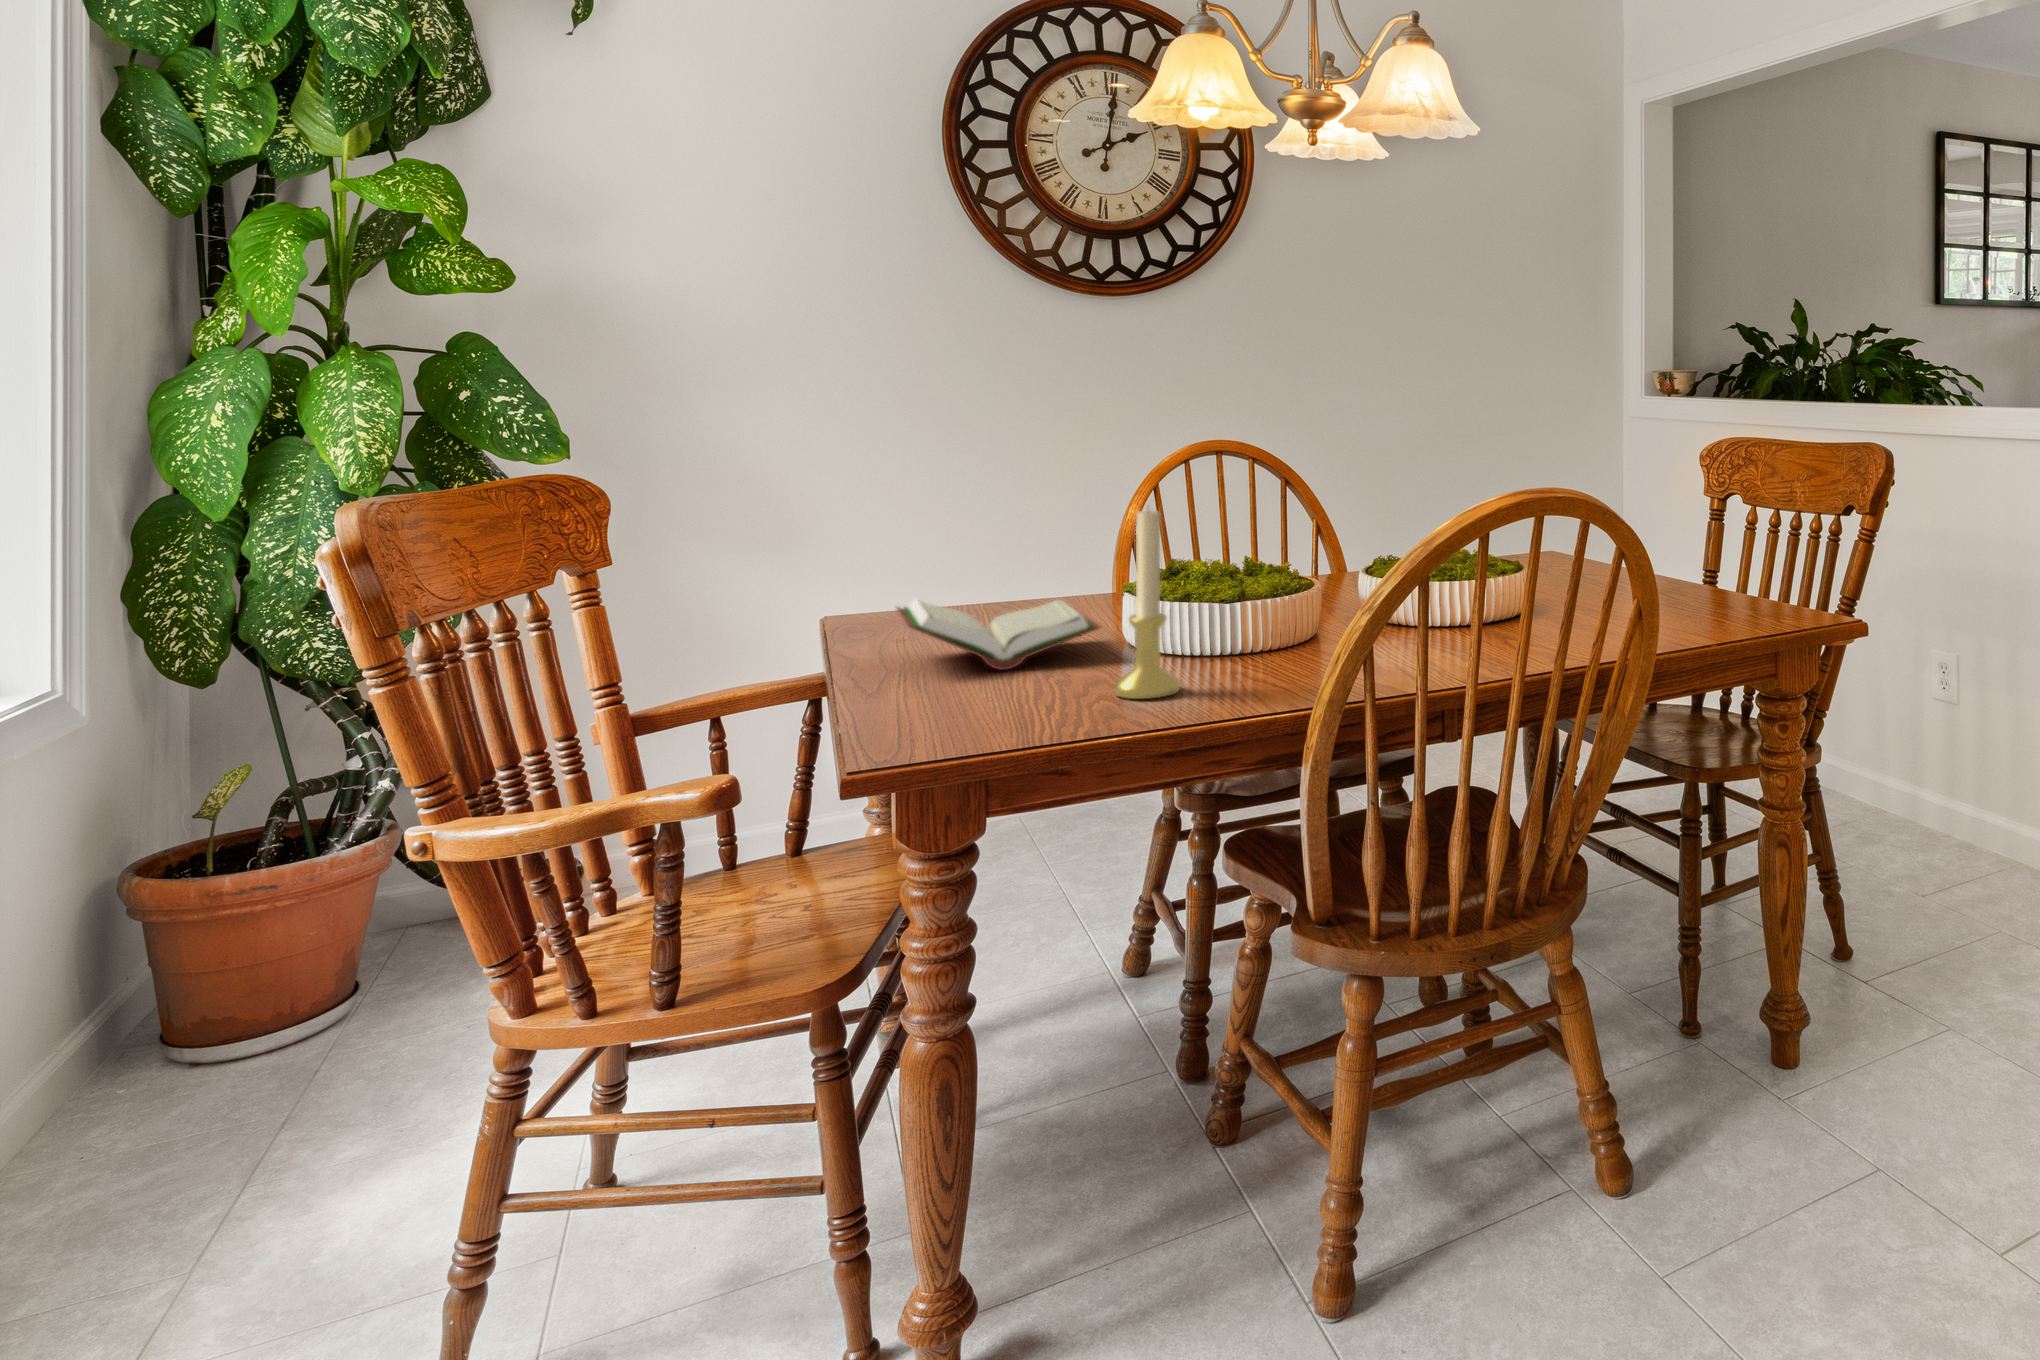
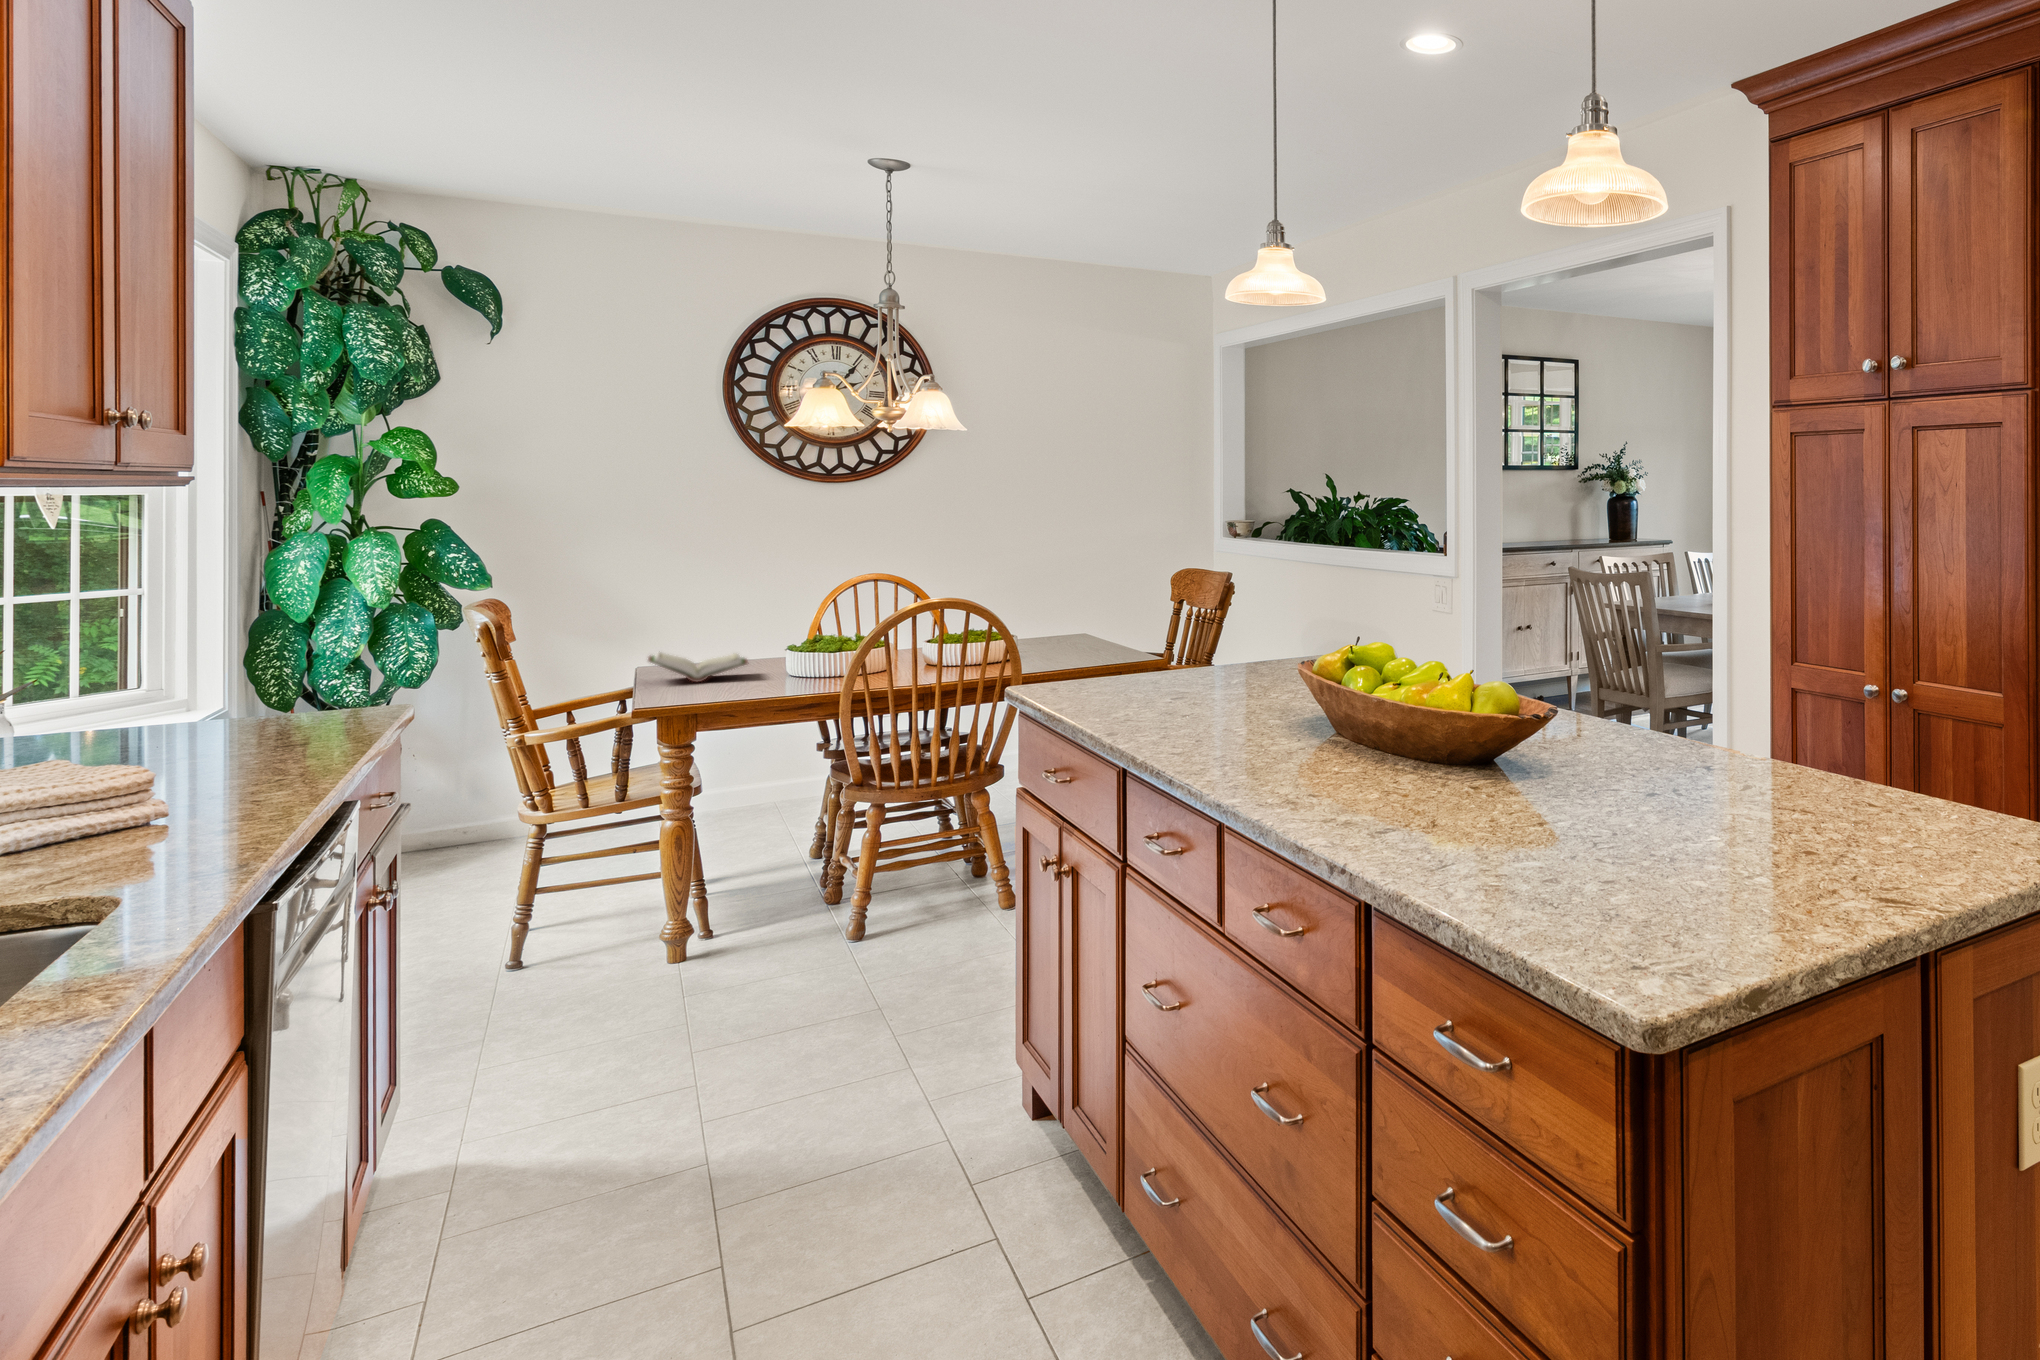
candle holder: present [1114,510,1180,699] -> none [739,603,773,690]

